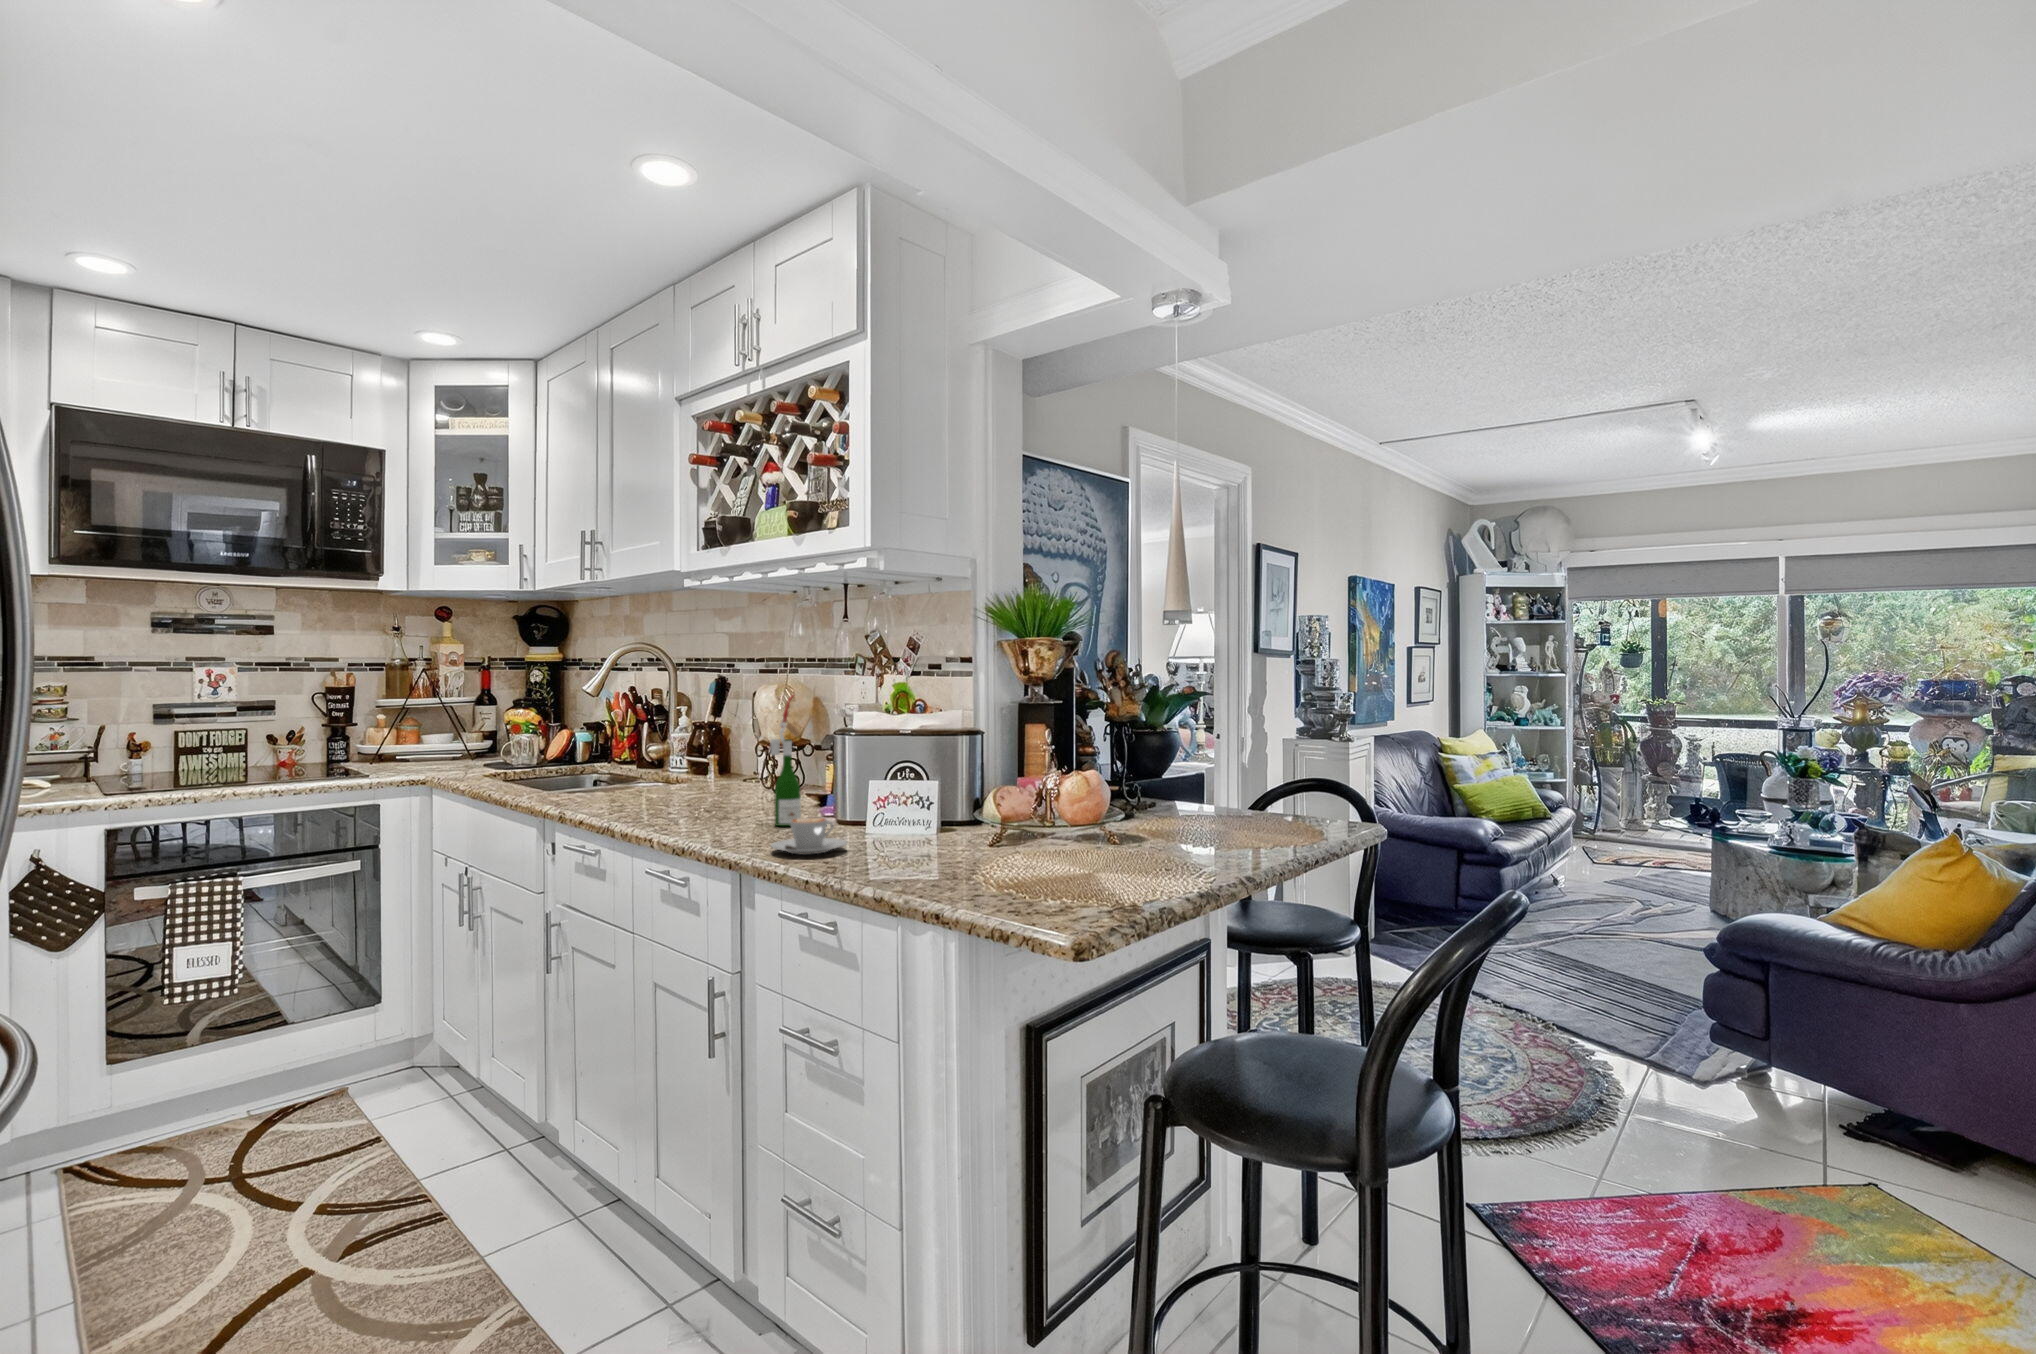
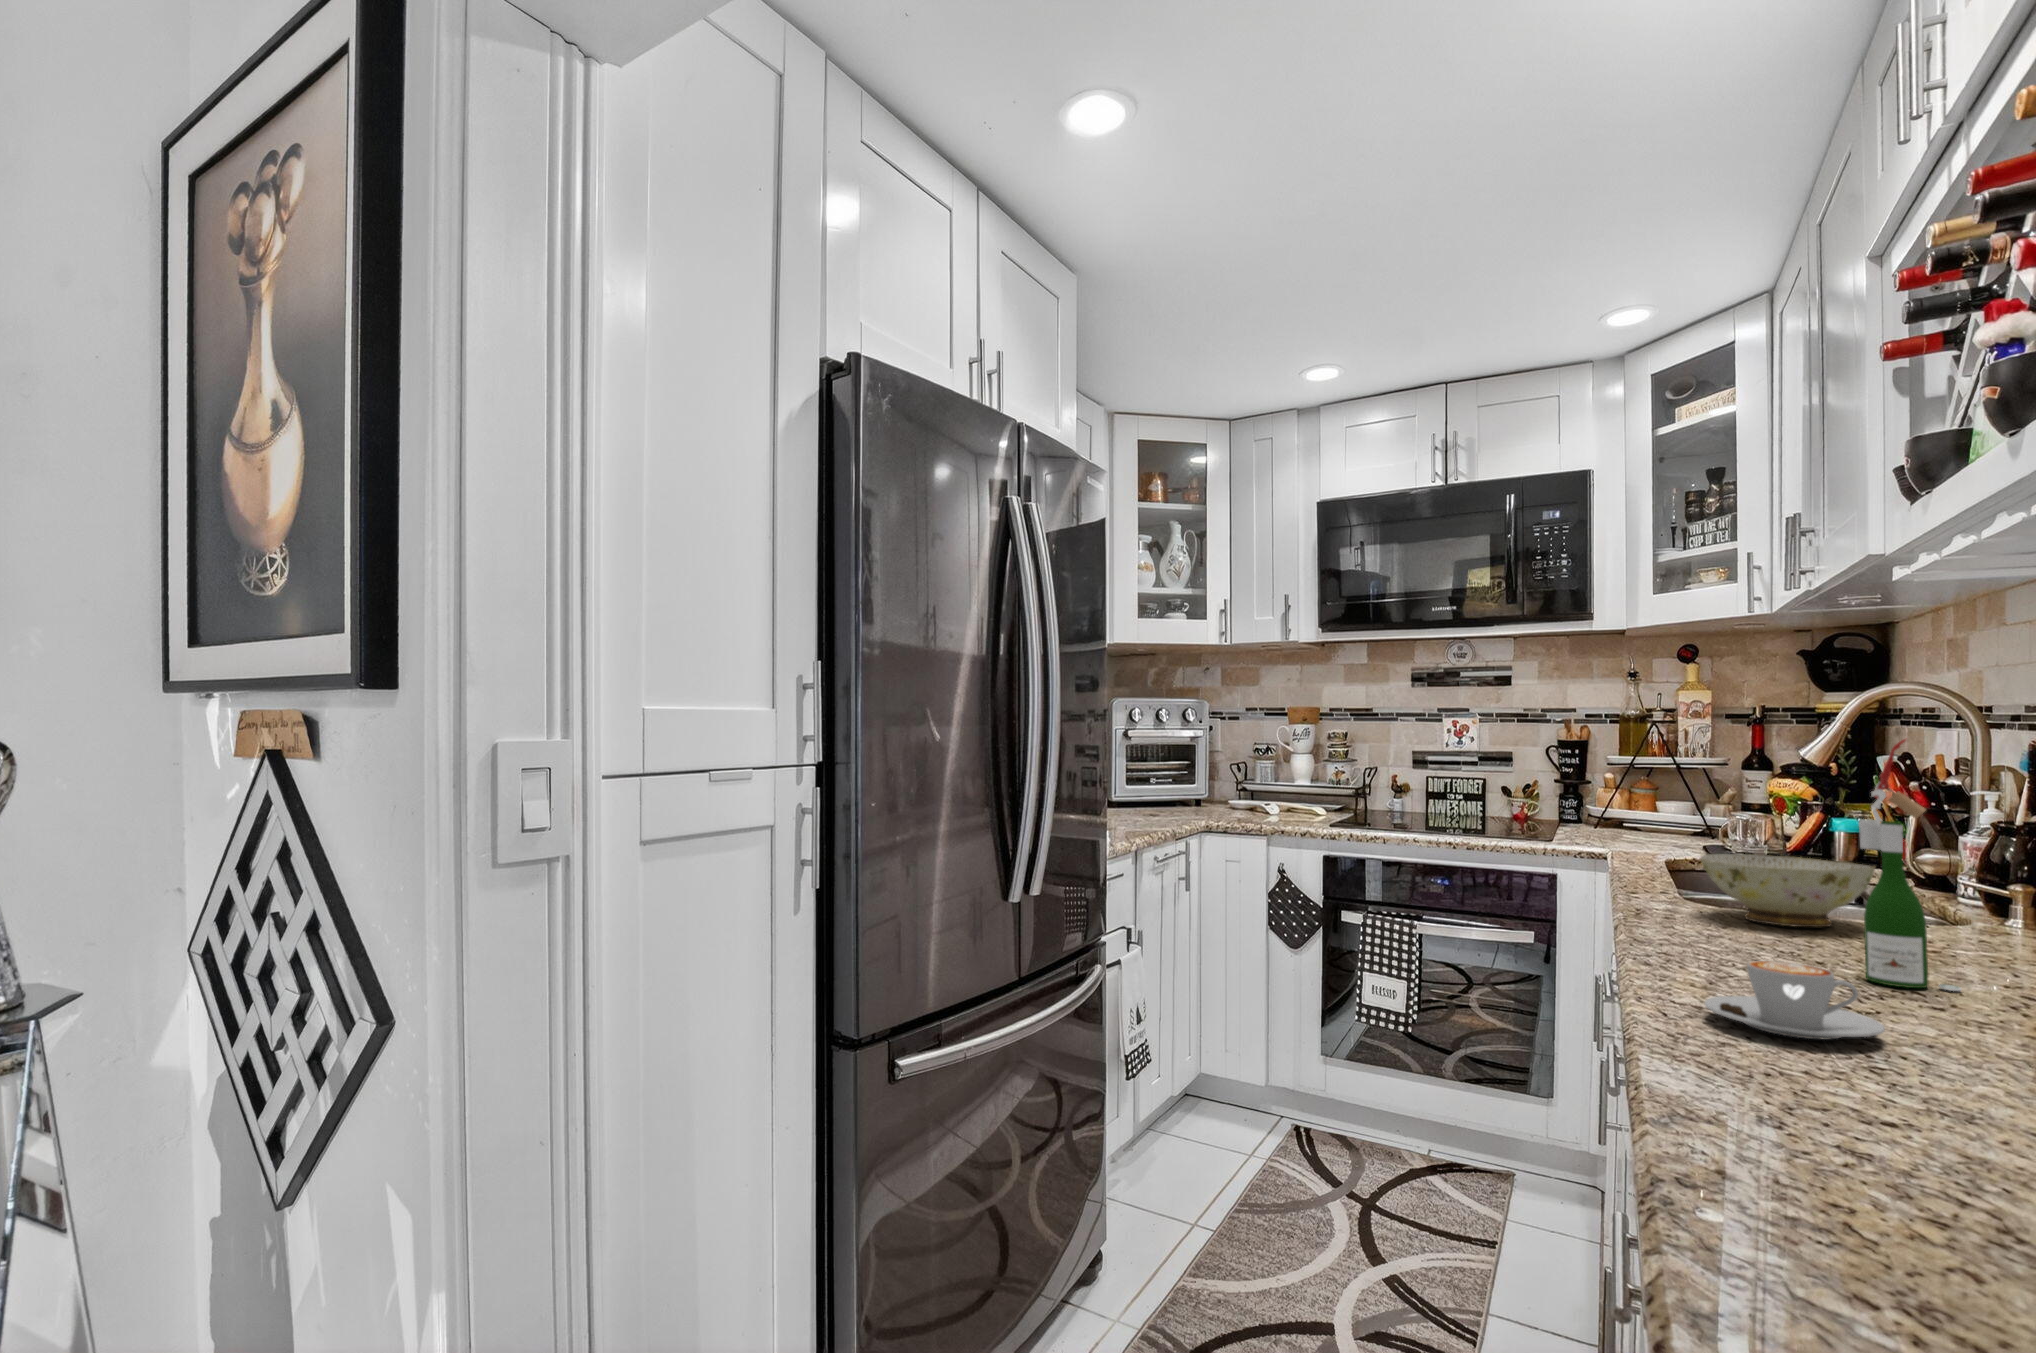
ceramic bowl: none [632,766,724,810] -> present [1700,854,1875,927]

